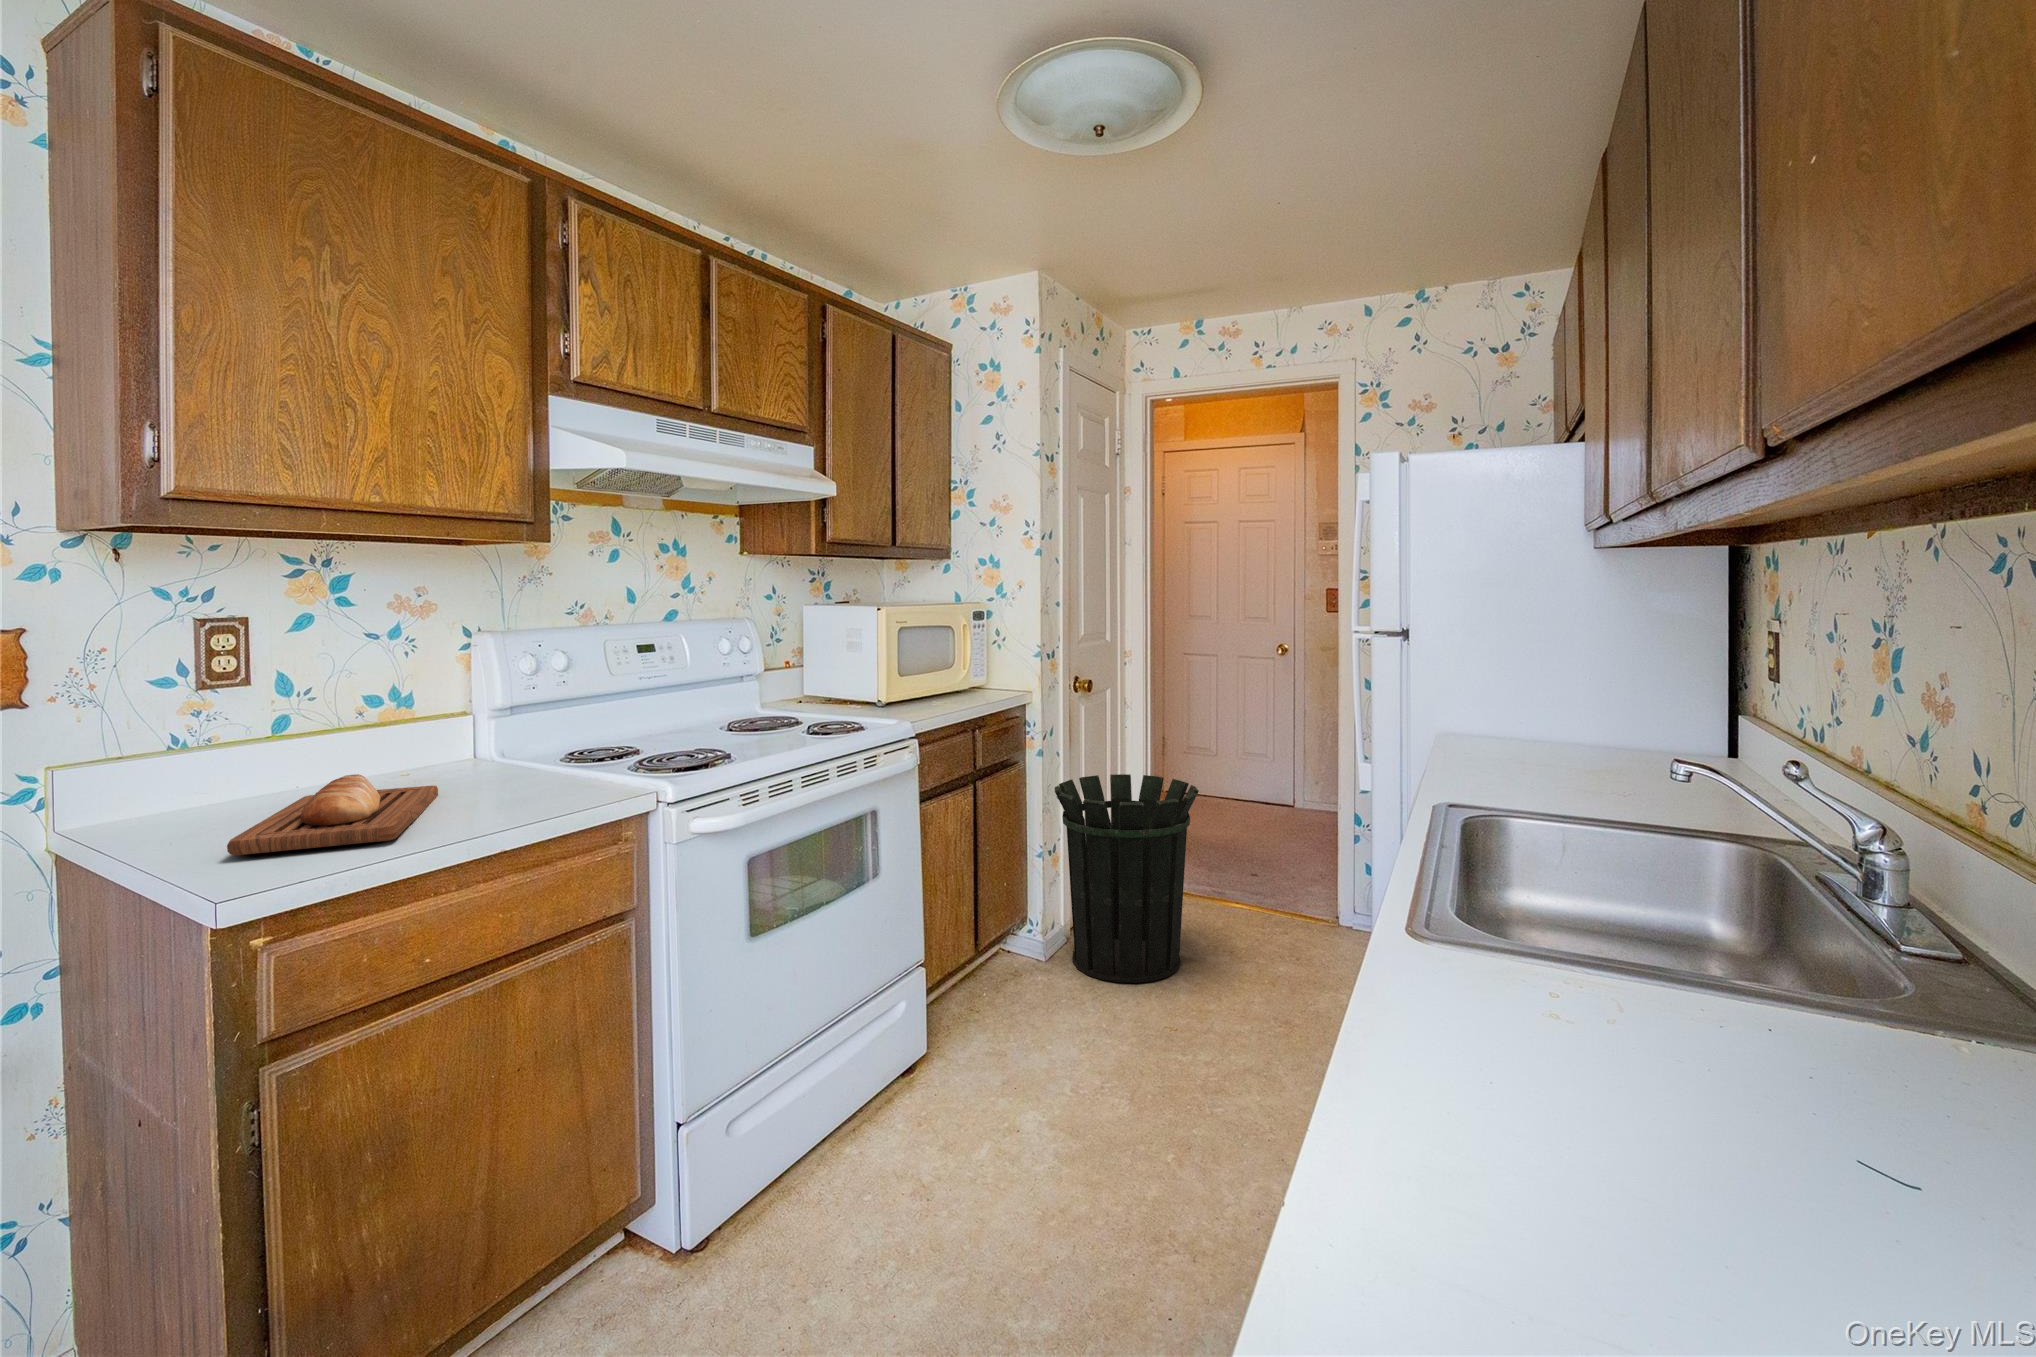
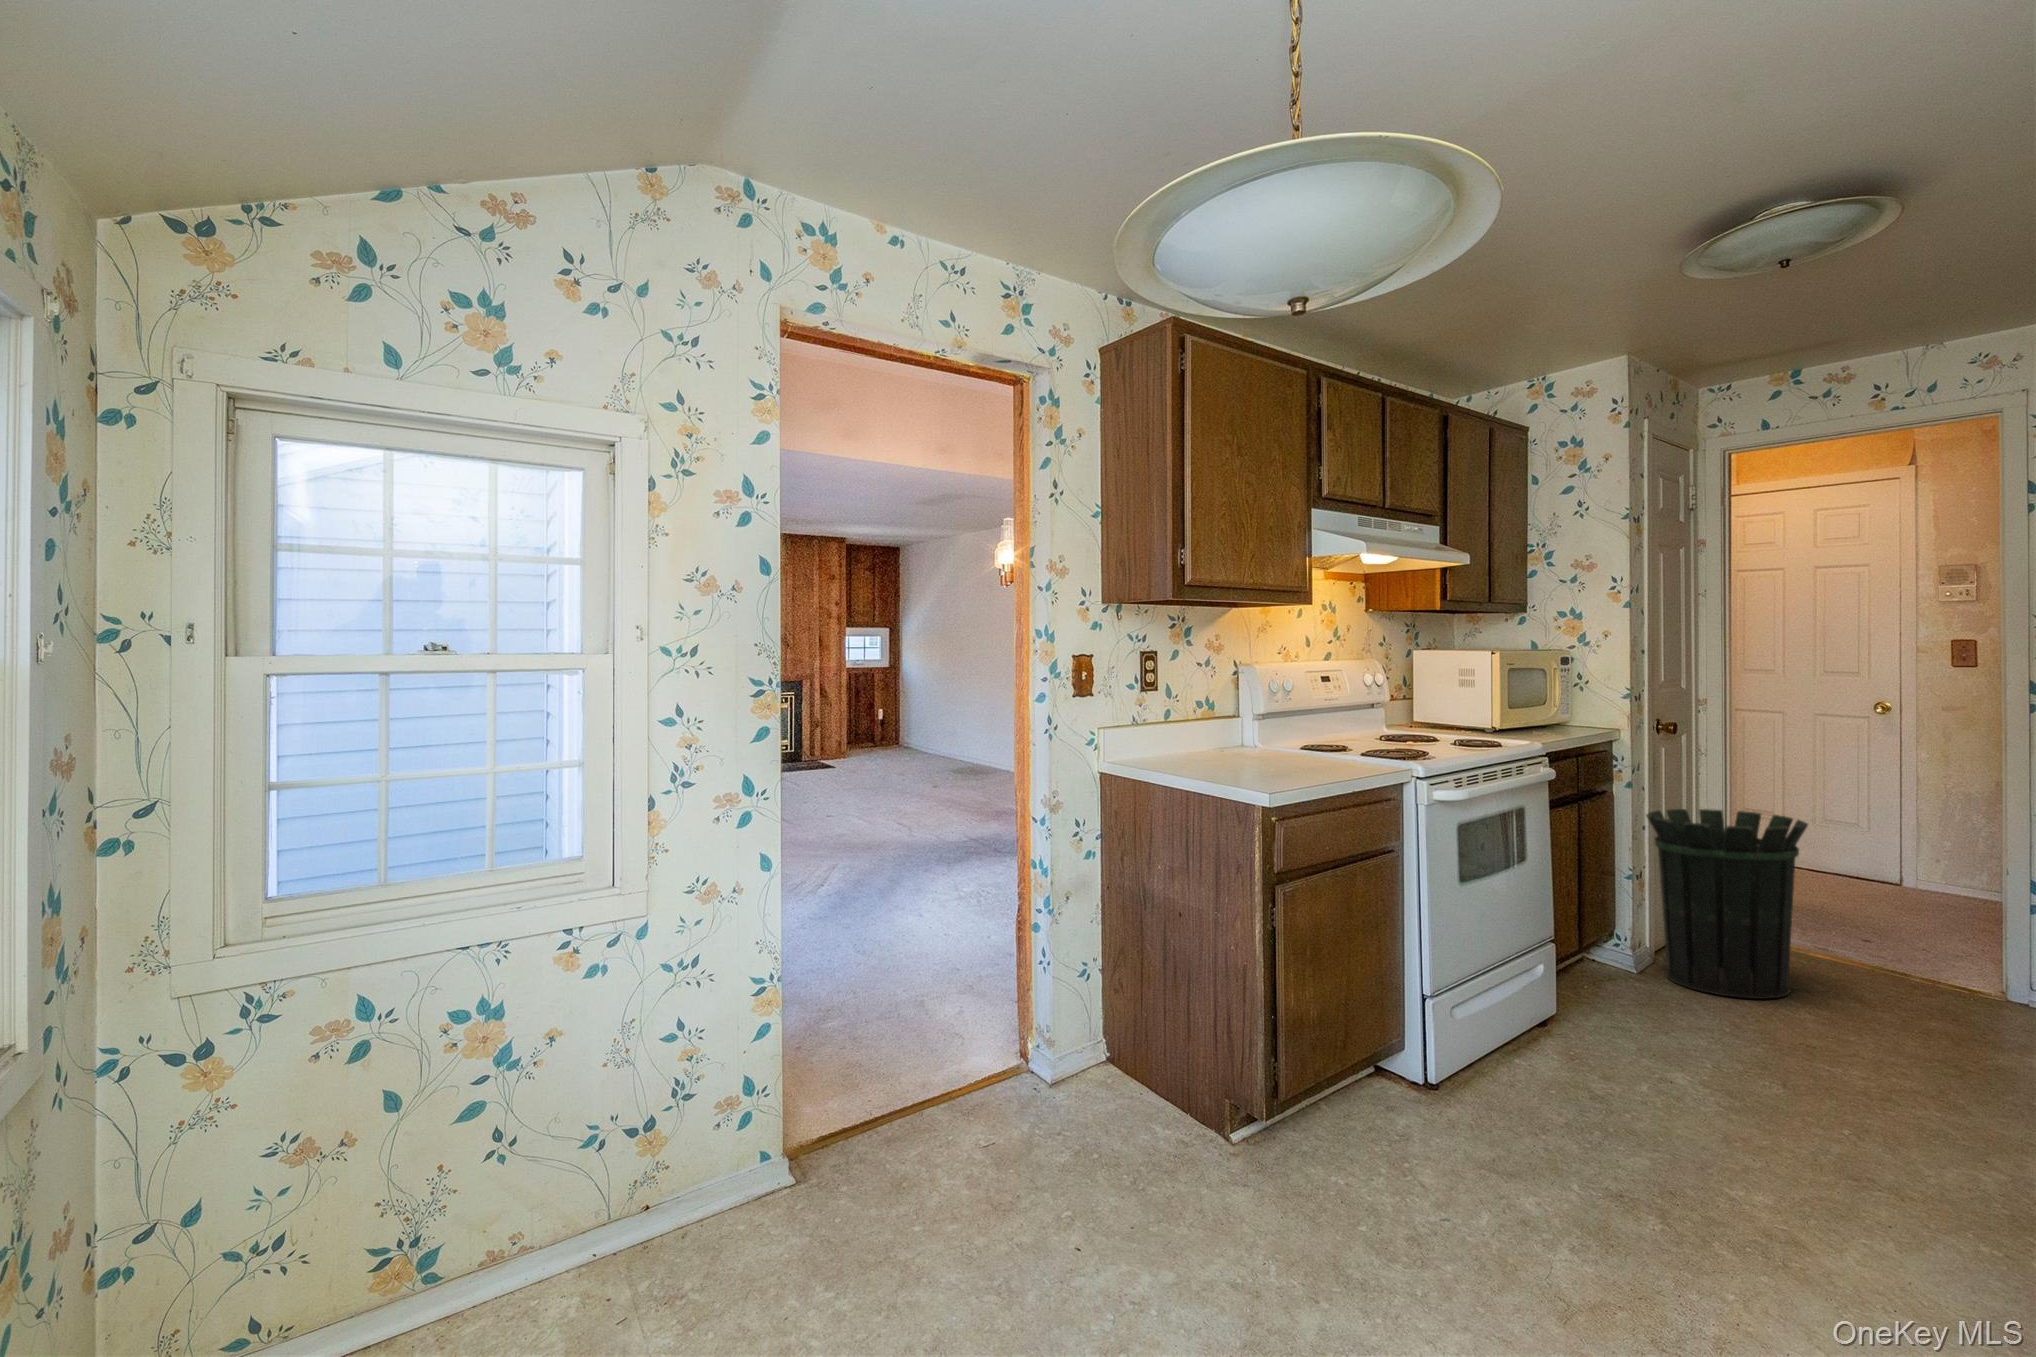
bread loaf: present [227,774,438,855] -> none [1198,744,1300,775]

